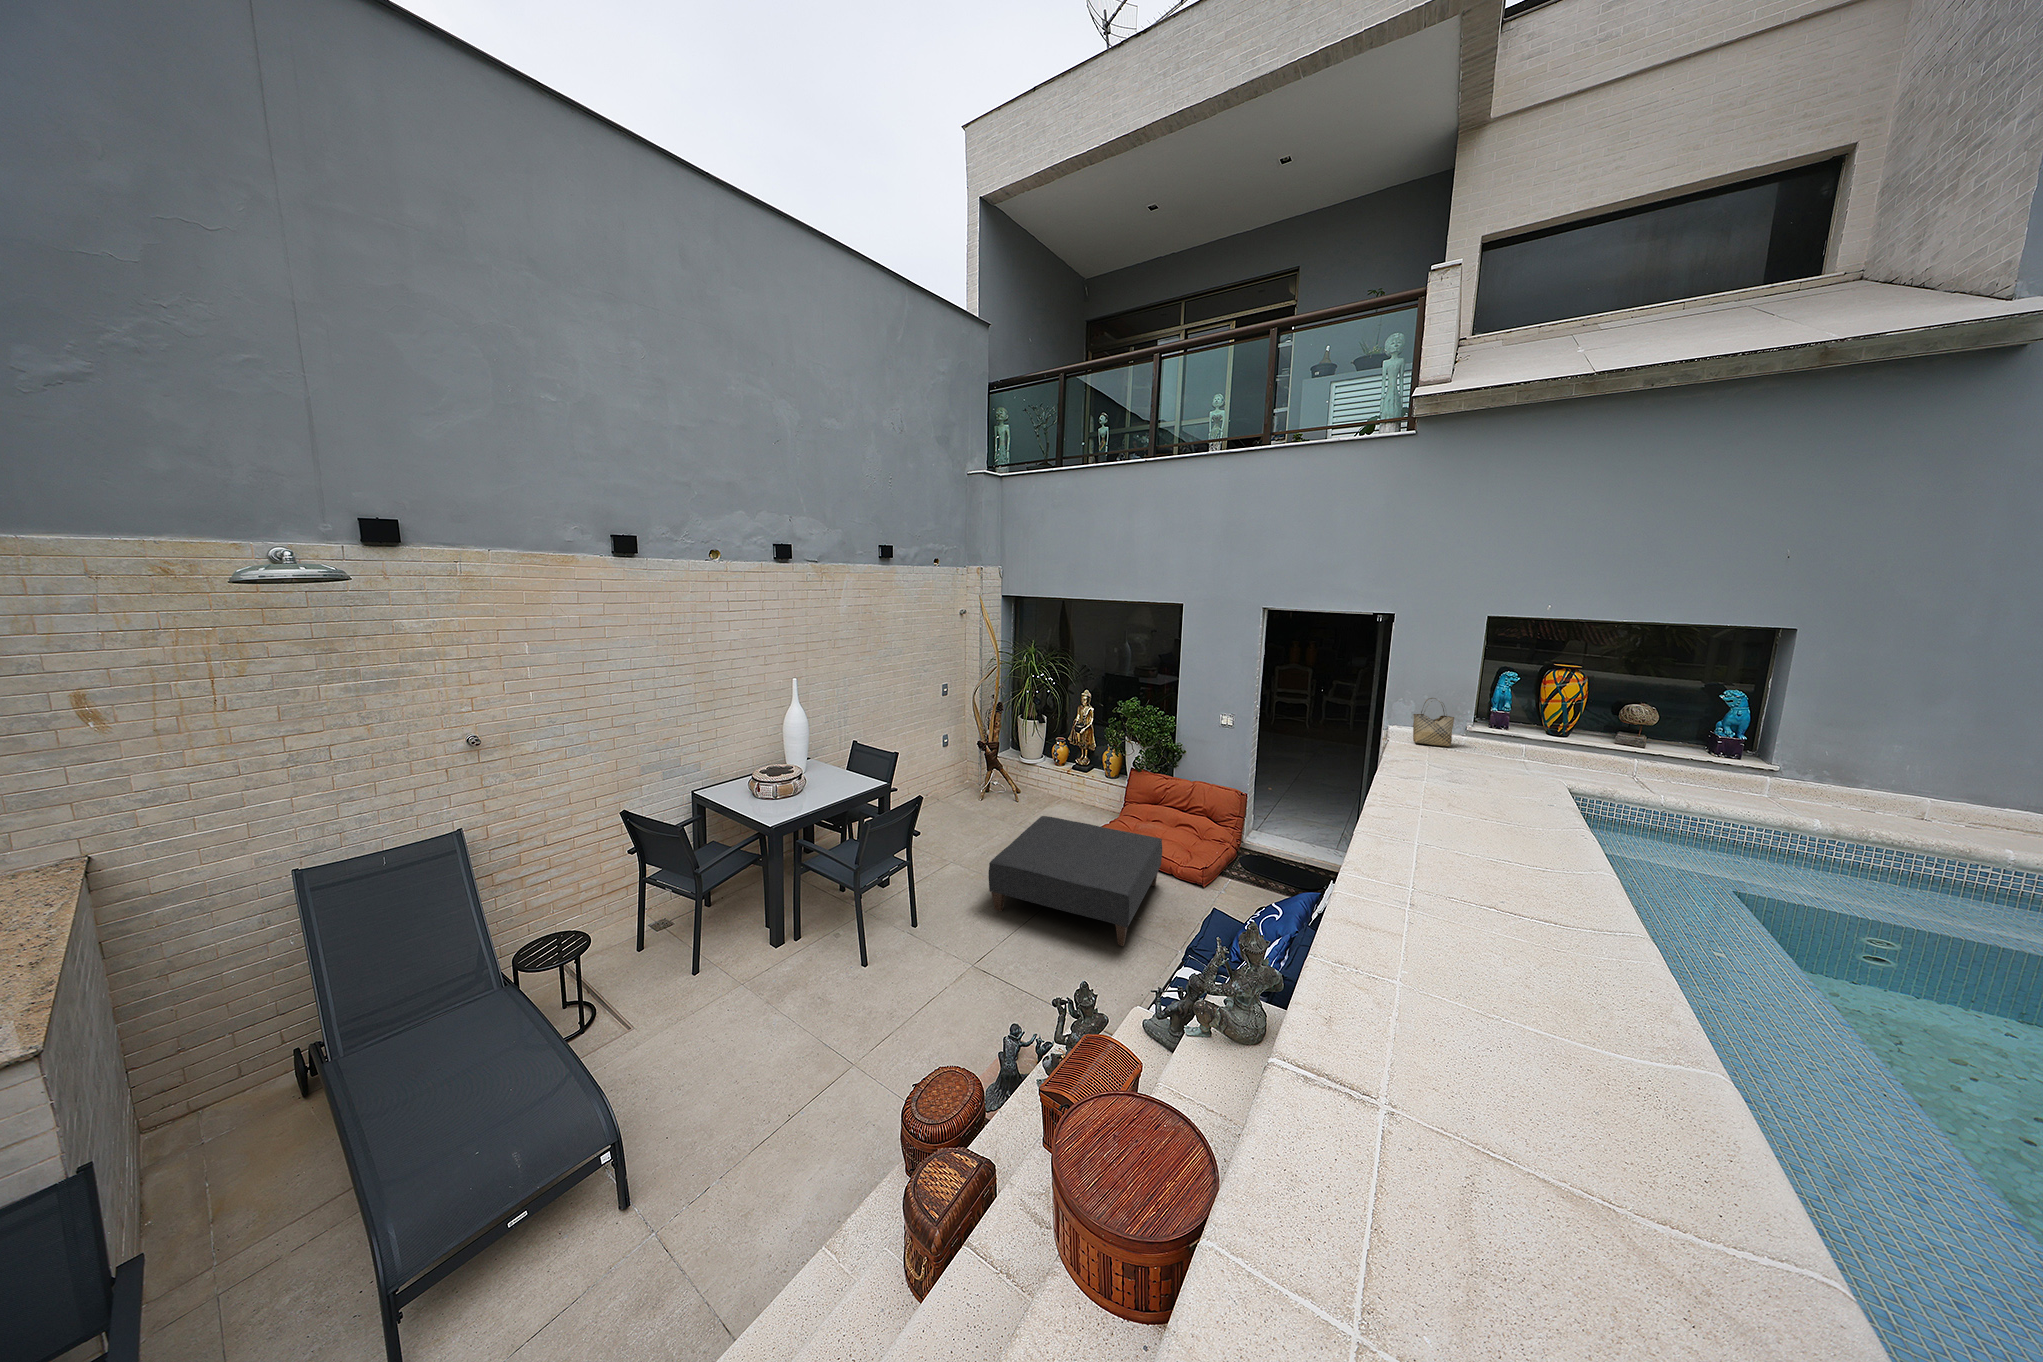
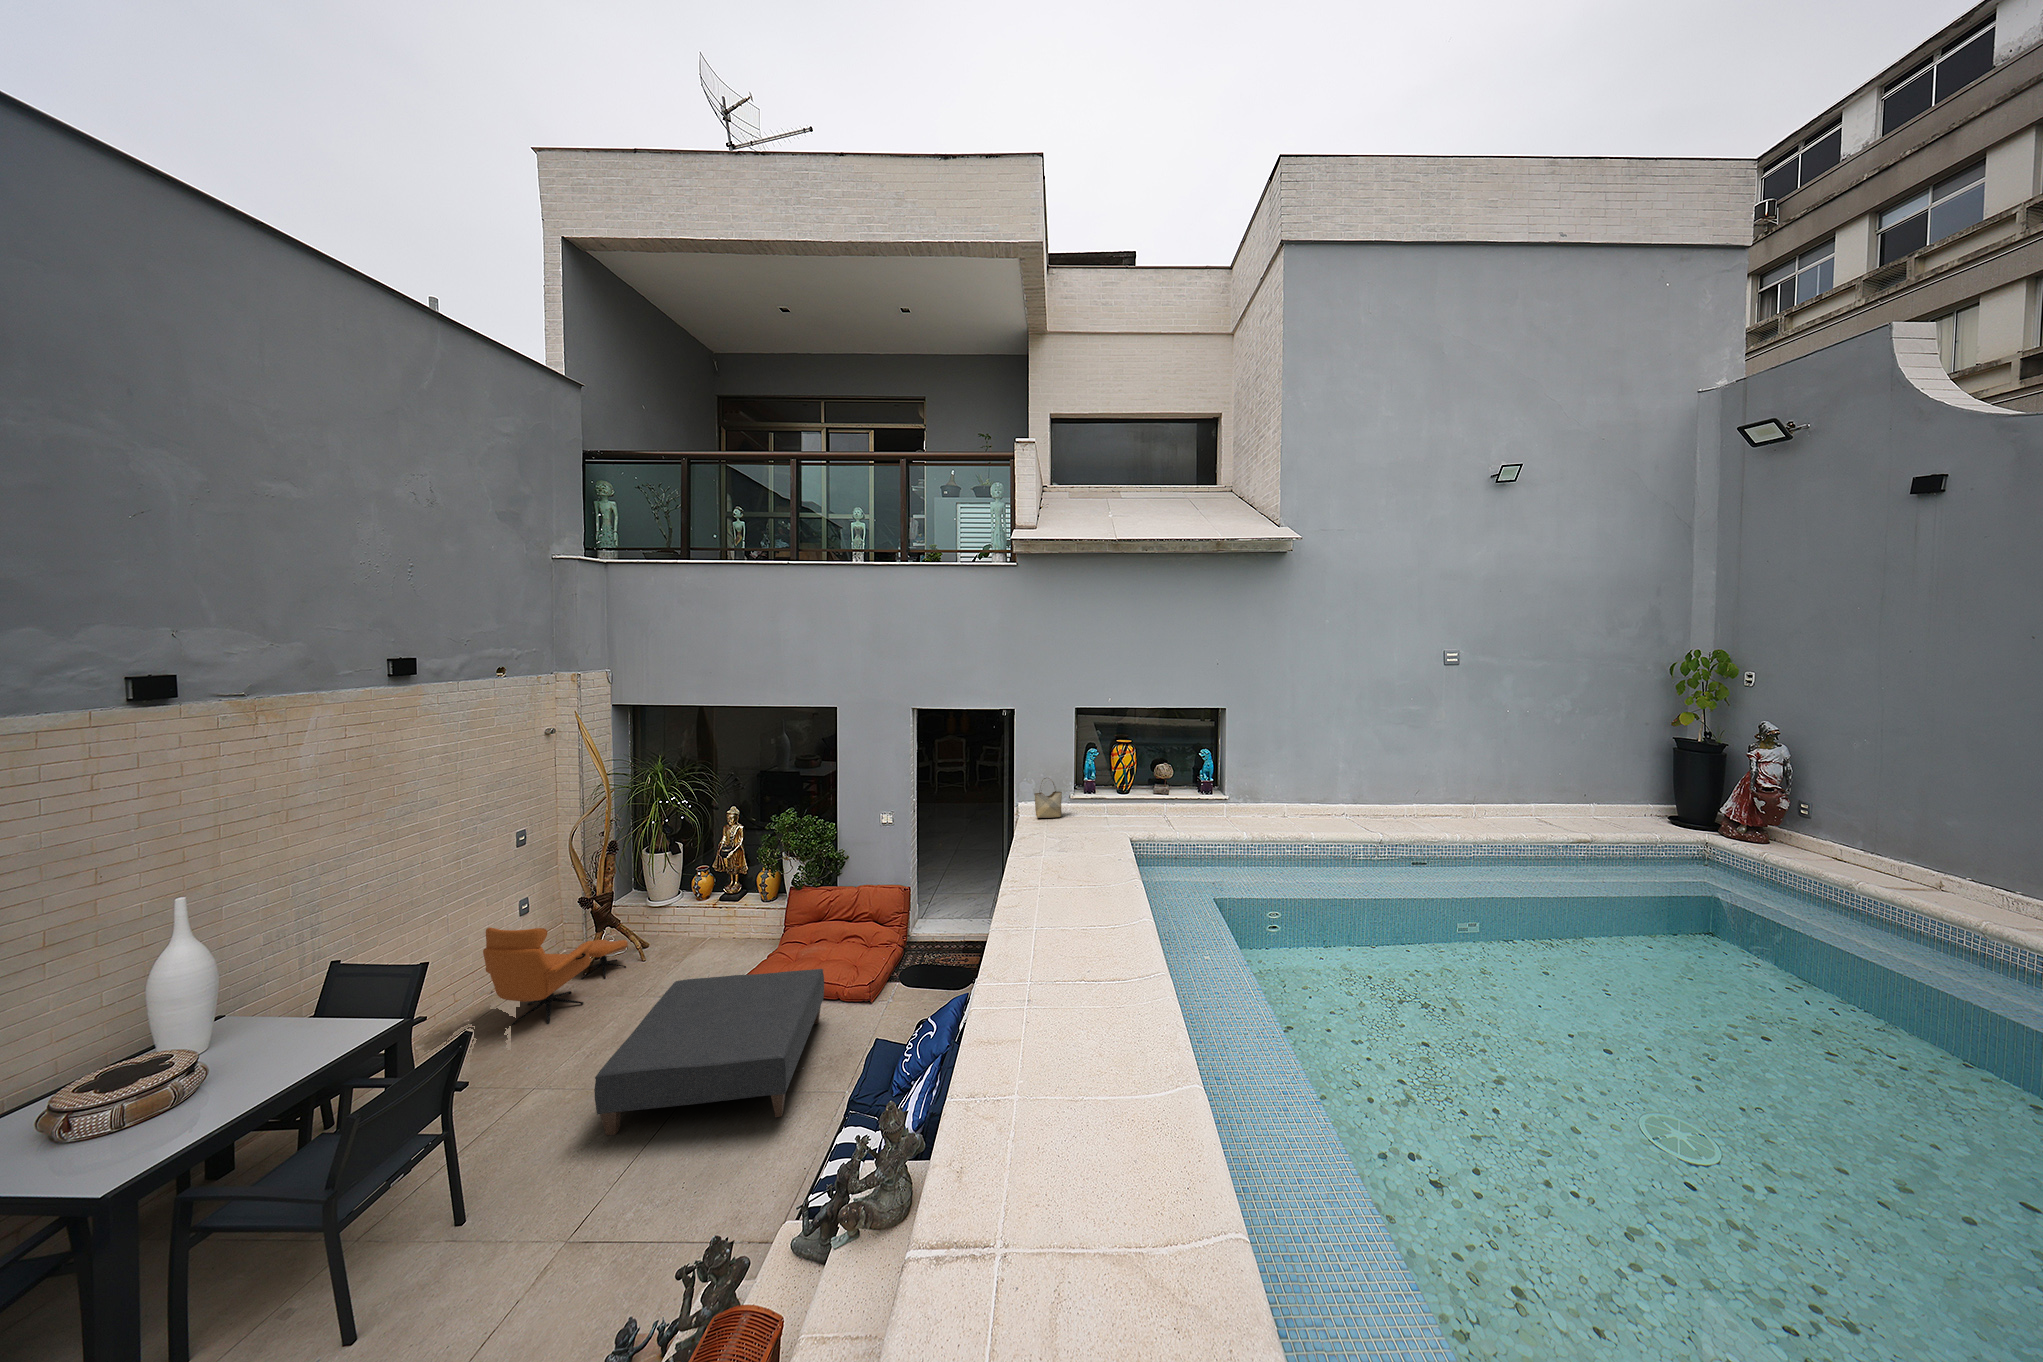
armchair: none [922,745,1008,824] -> present [483,928,628,1025]

